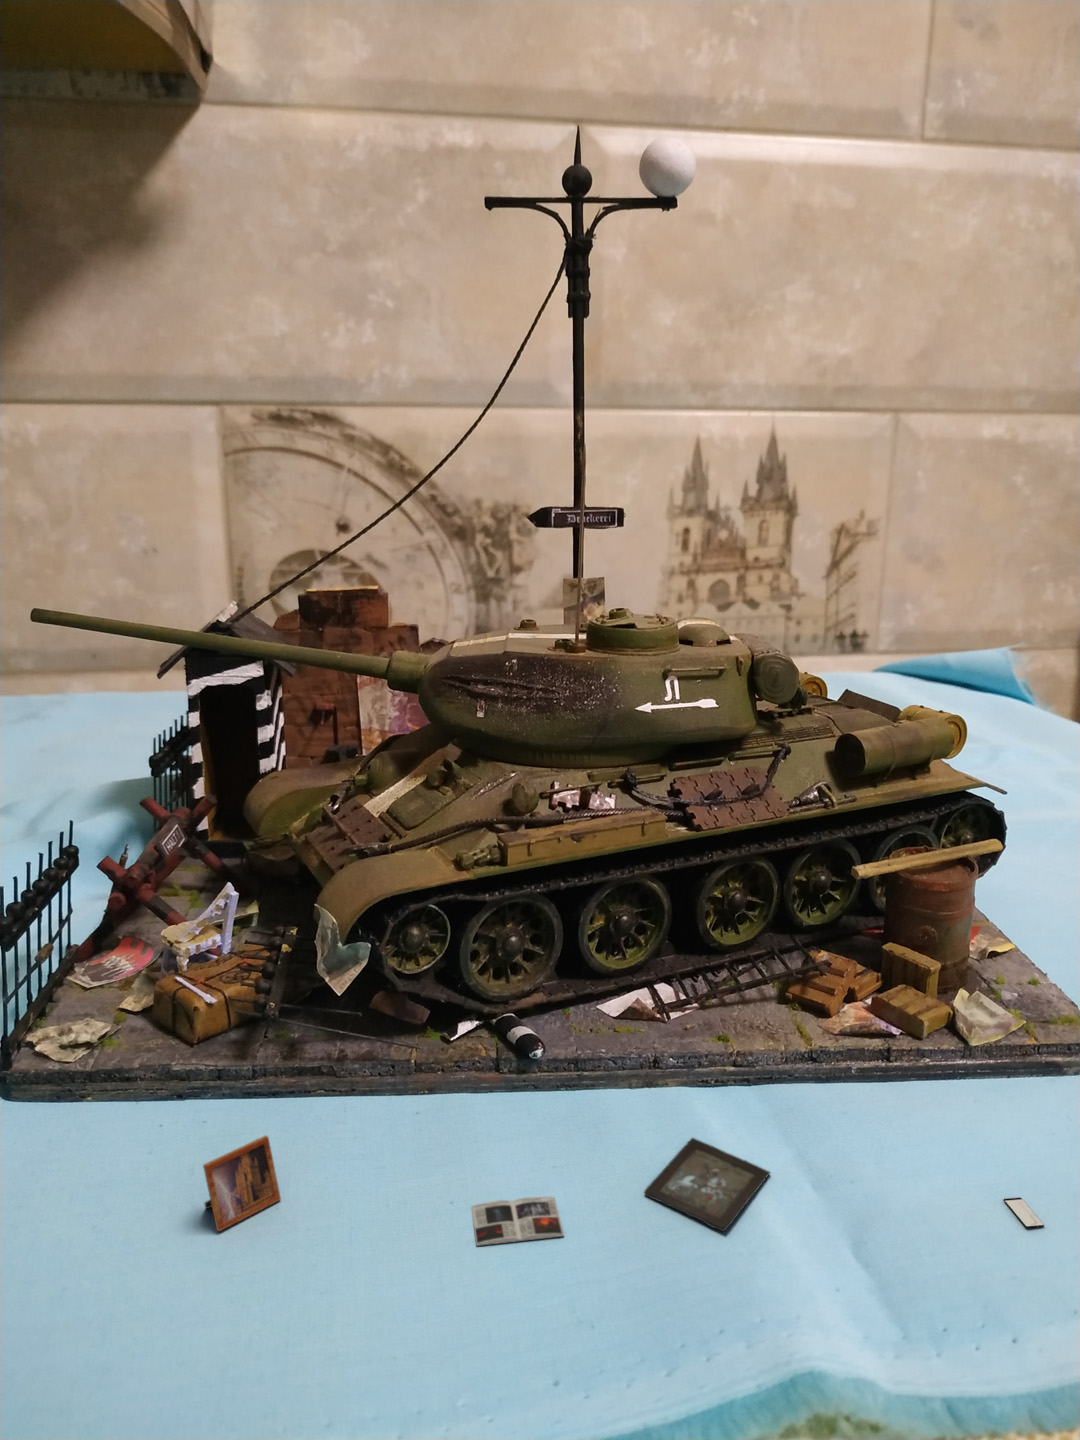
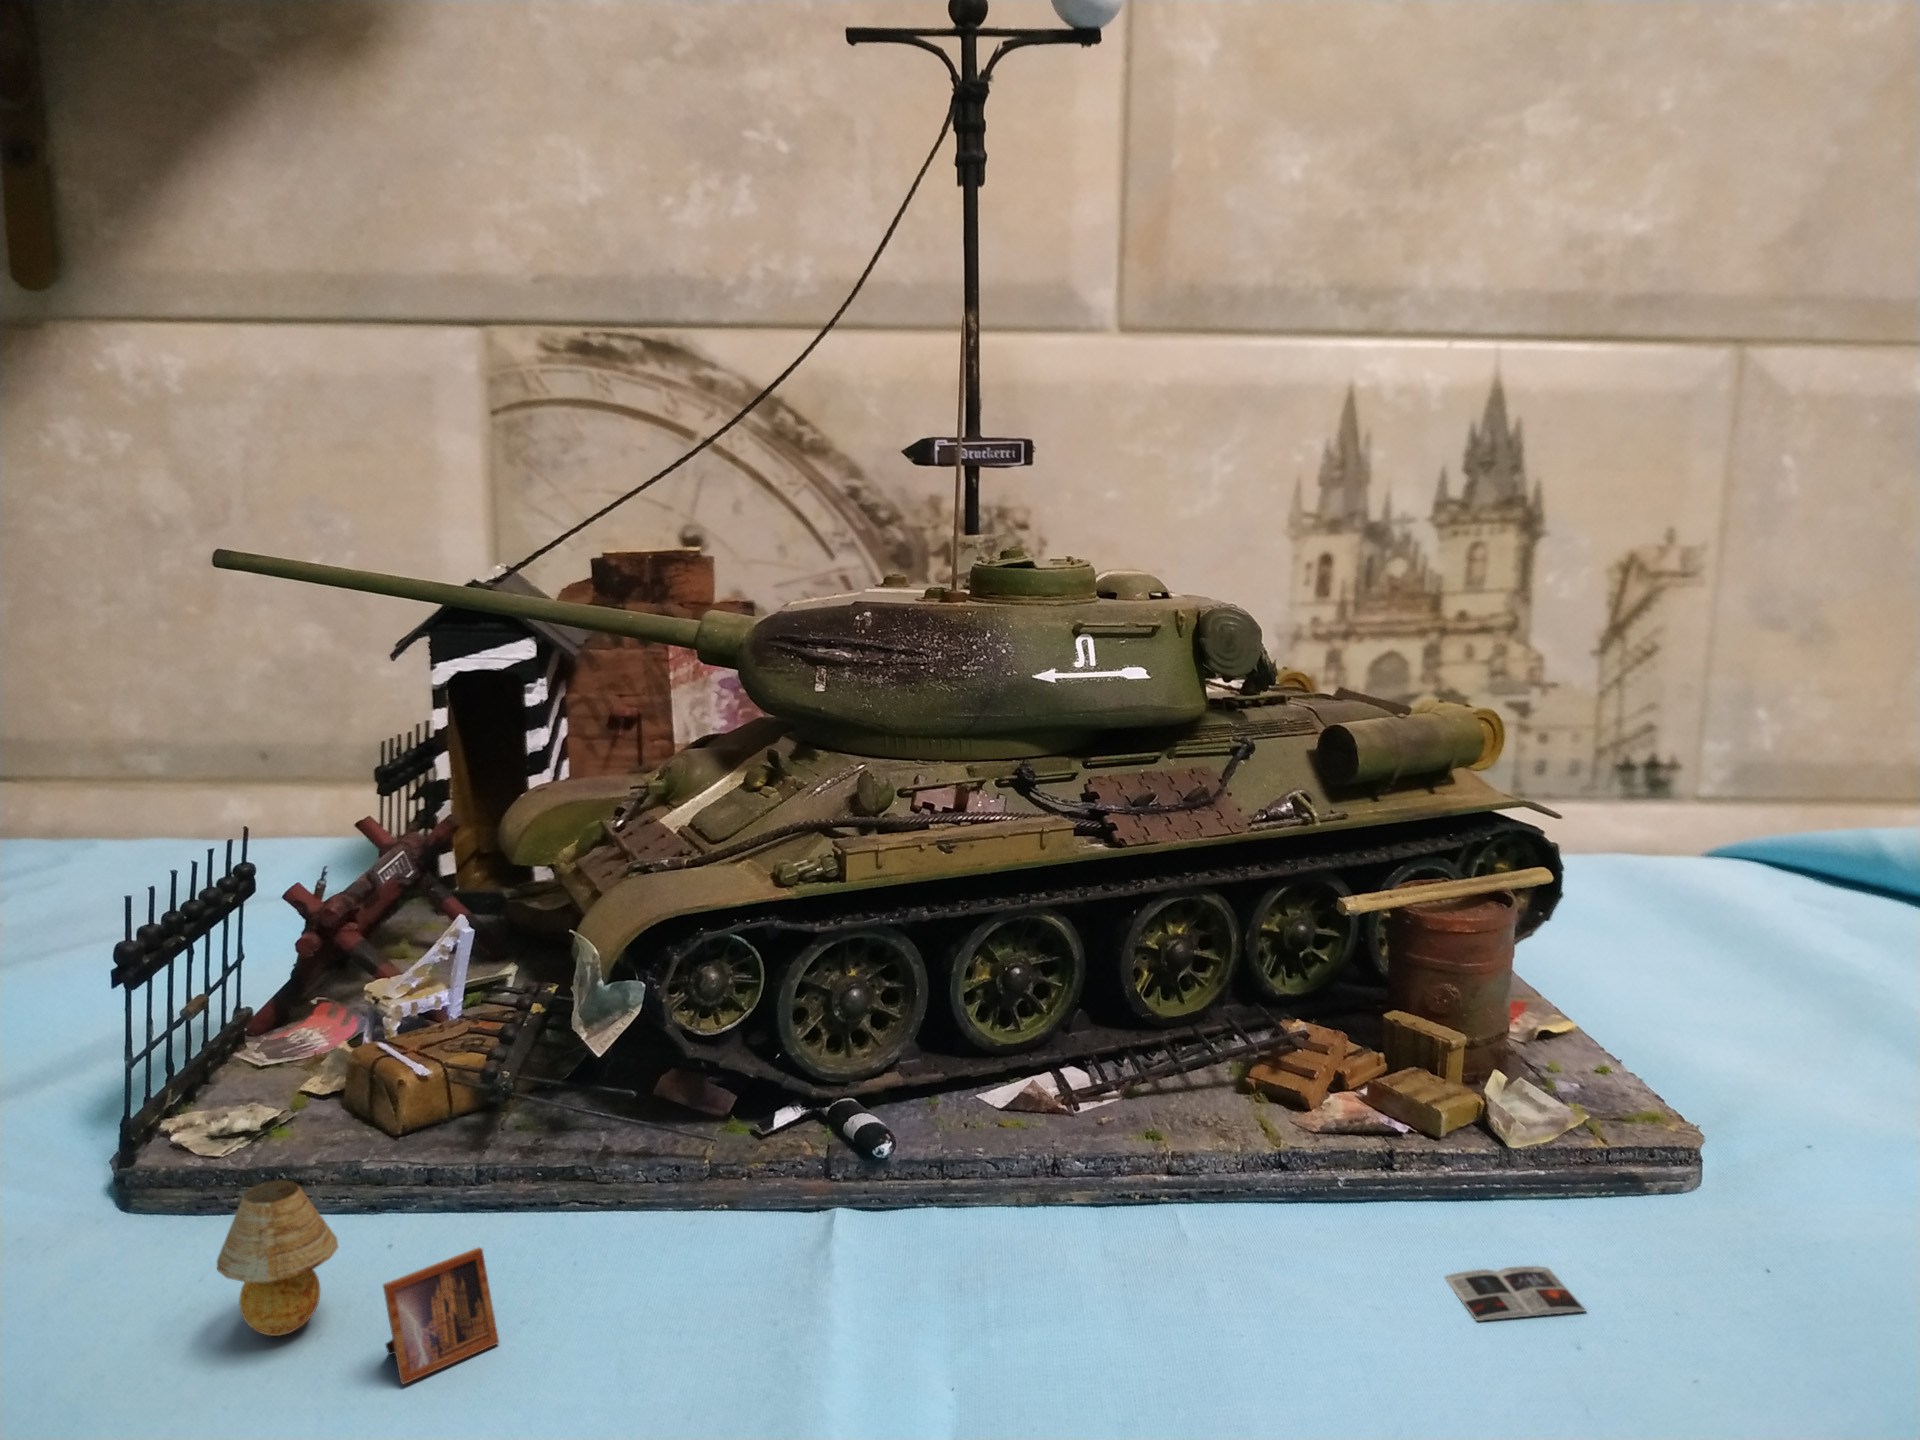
table lamp: none [85,1091,168,1197] -> present [217,1180,338,1336]
tray: present [644,1138,770,1231] -> none [1027,1268,1213,1392]
magazine: present [472,1197,564,1246] -> present [1445,1266,1585,1321]
smartphone: present [1003,1198,1044,1228] -> none [1550,1352,1609,1393]

